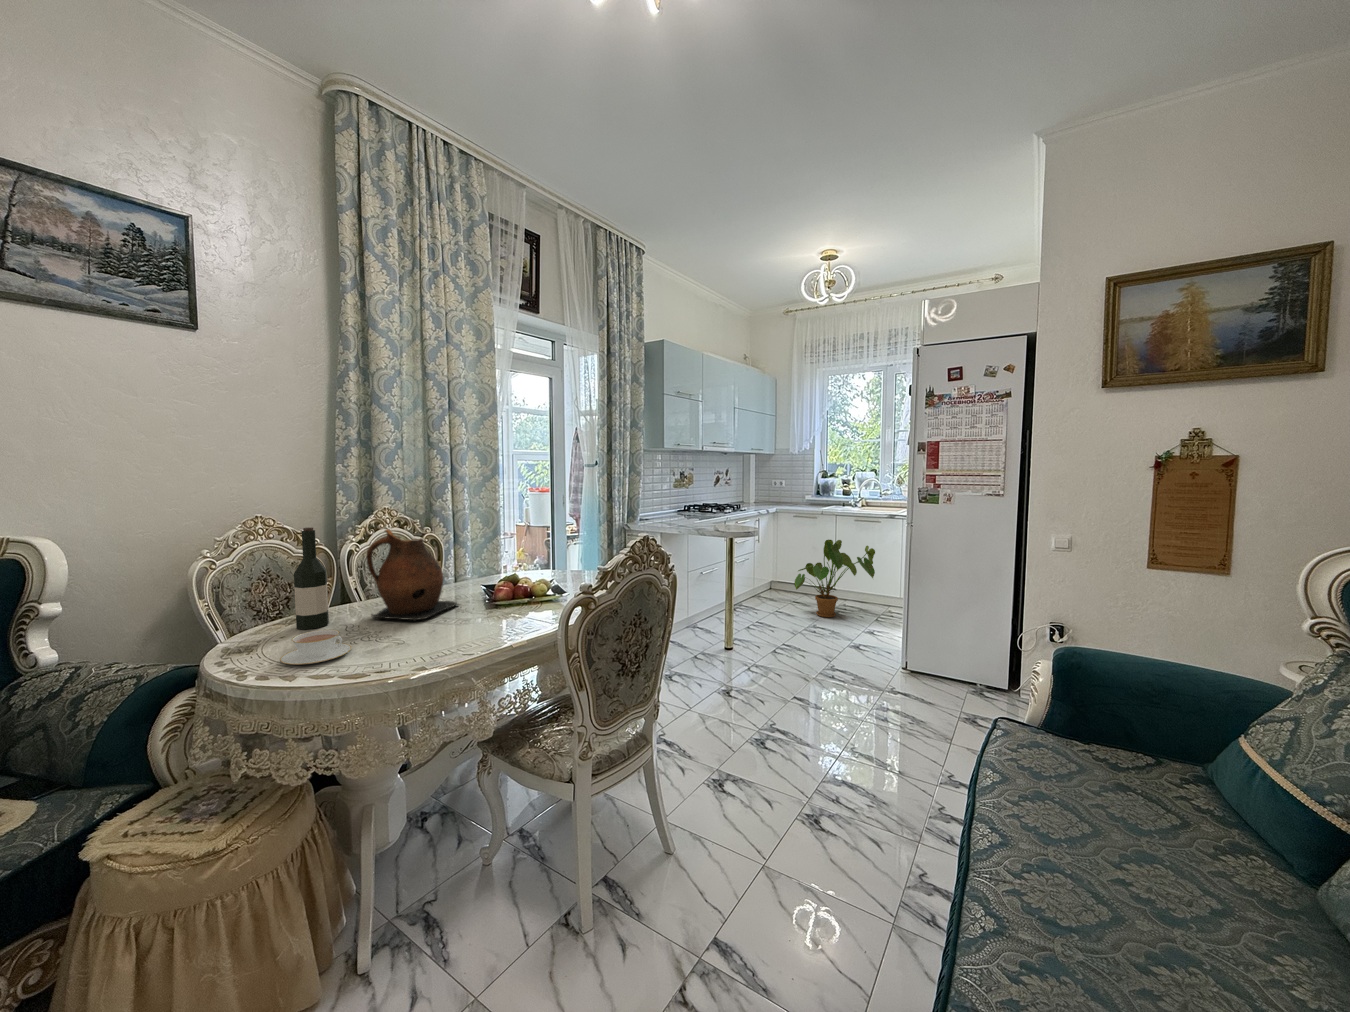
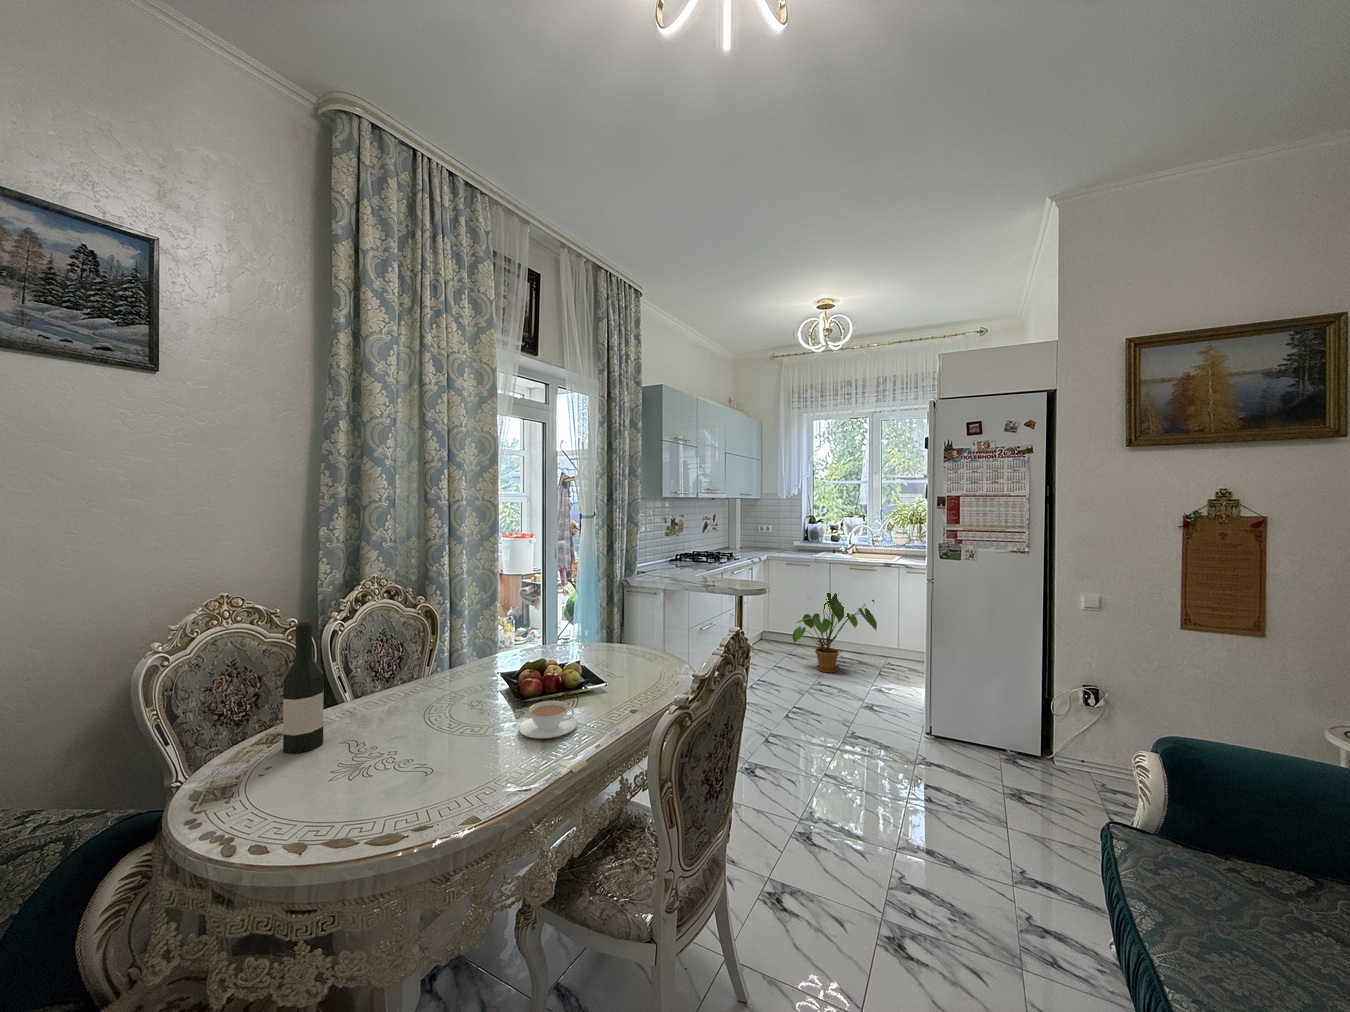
ceramic pitcher: present [366,529,458,621] -> none [373,616,480,734]
teacup: present [280,630,351,665] -> present [518,701,578,739]

